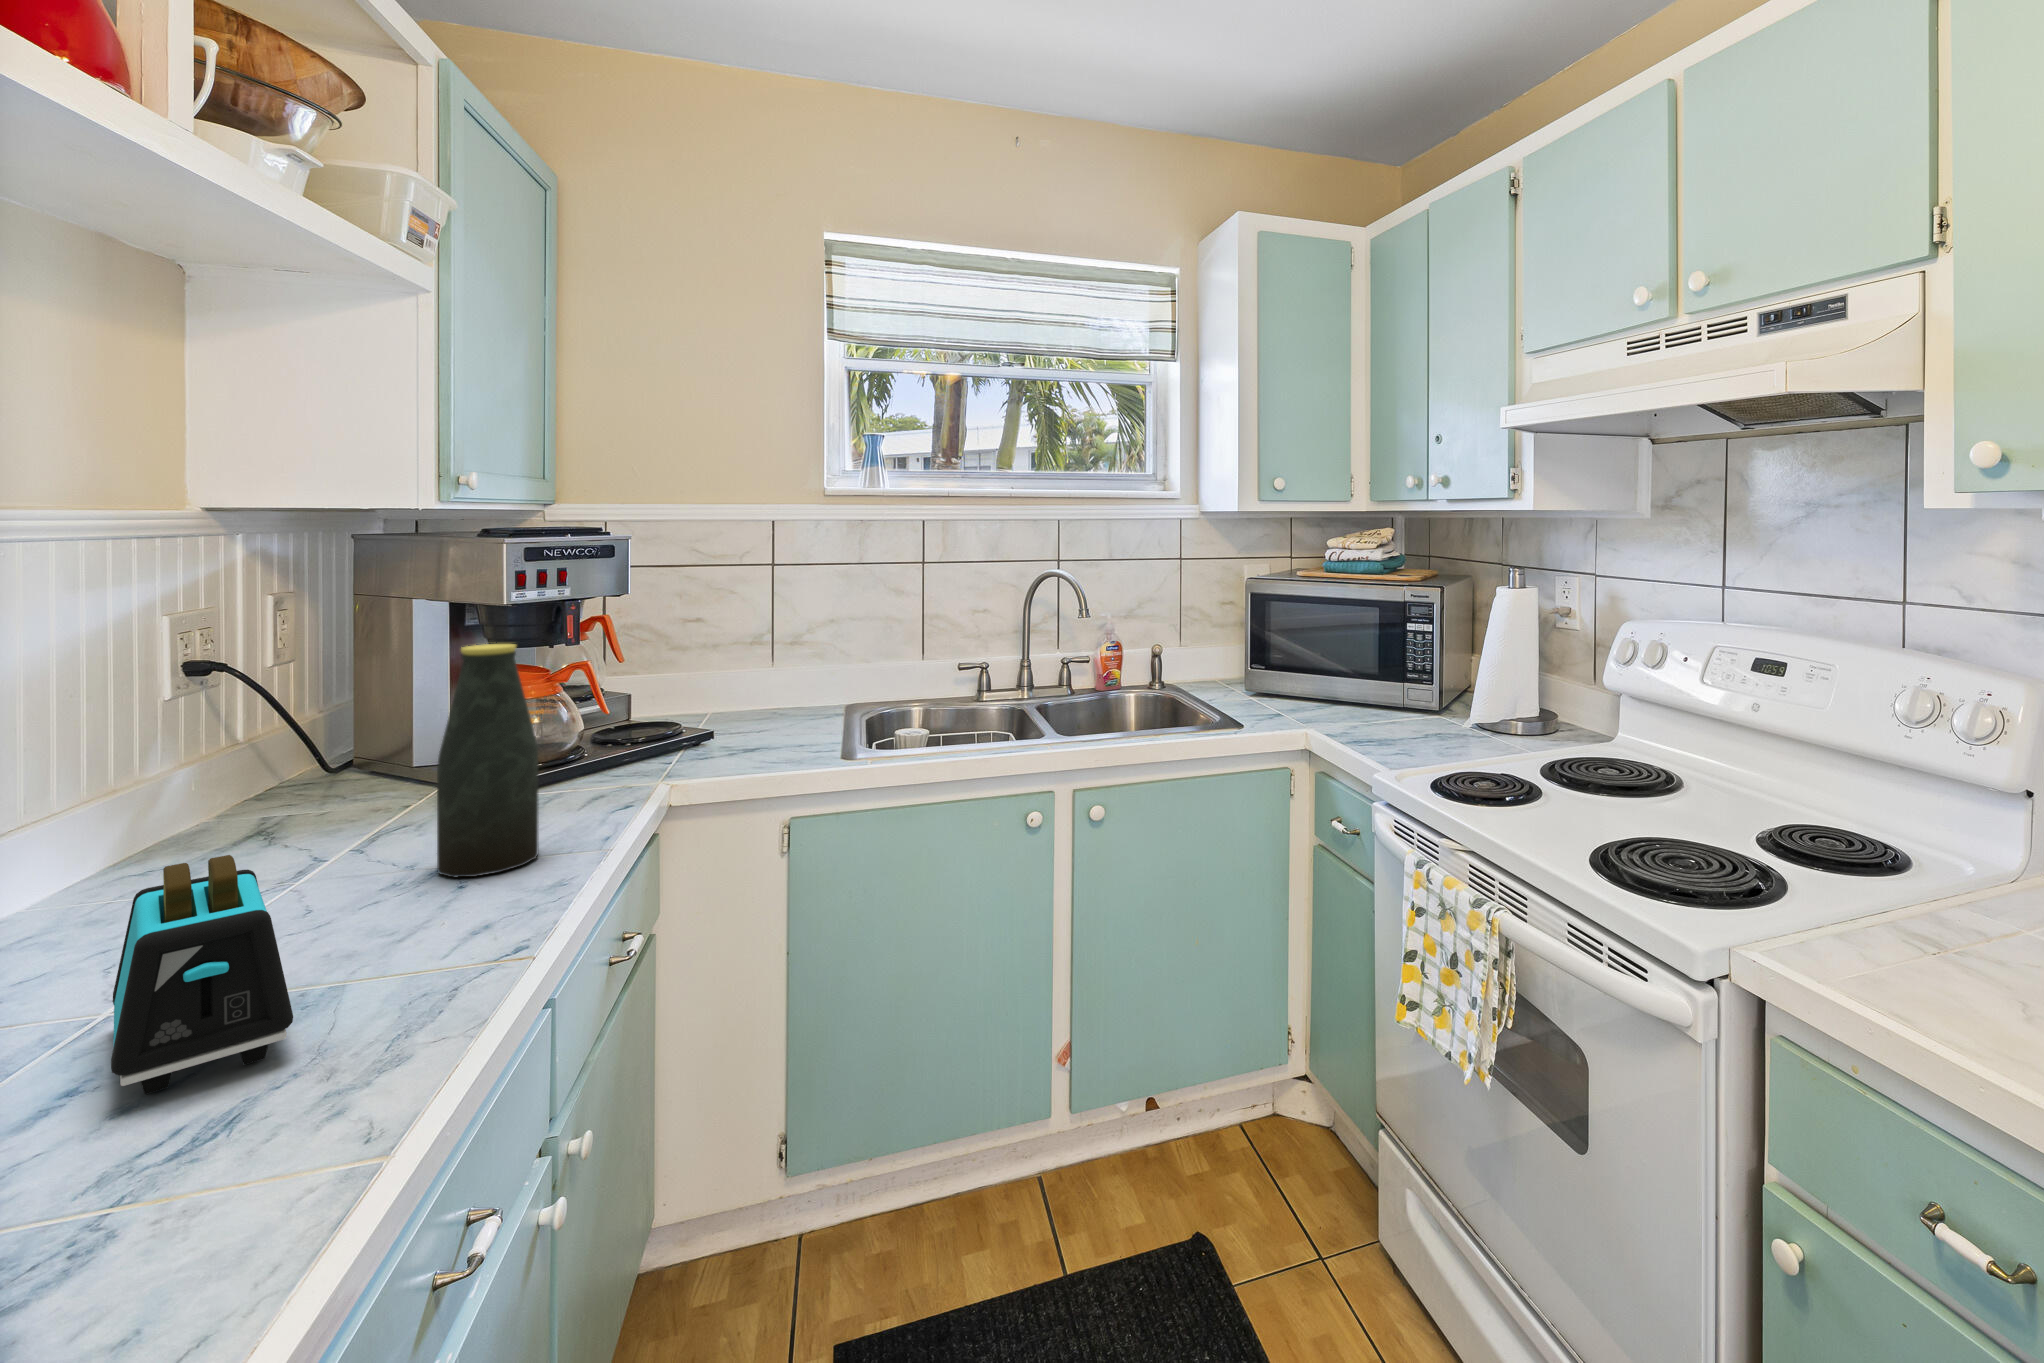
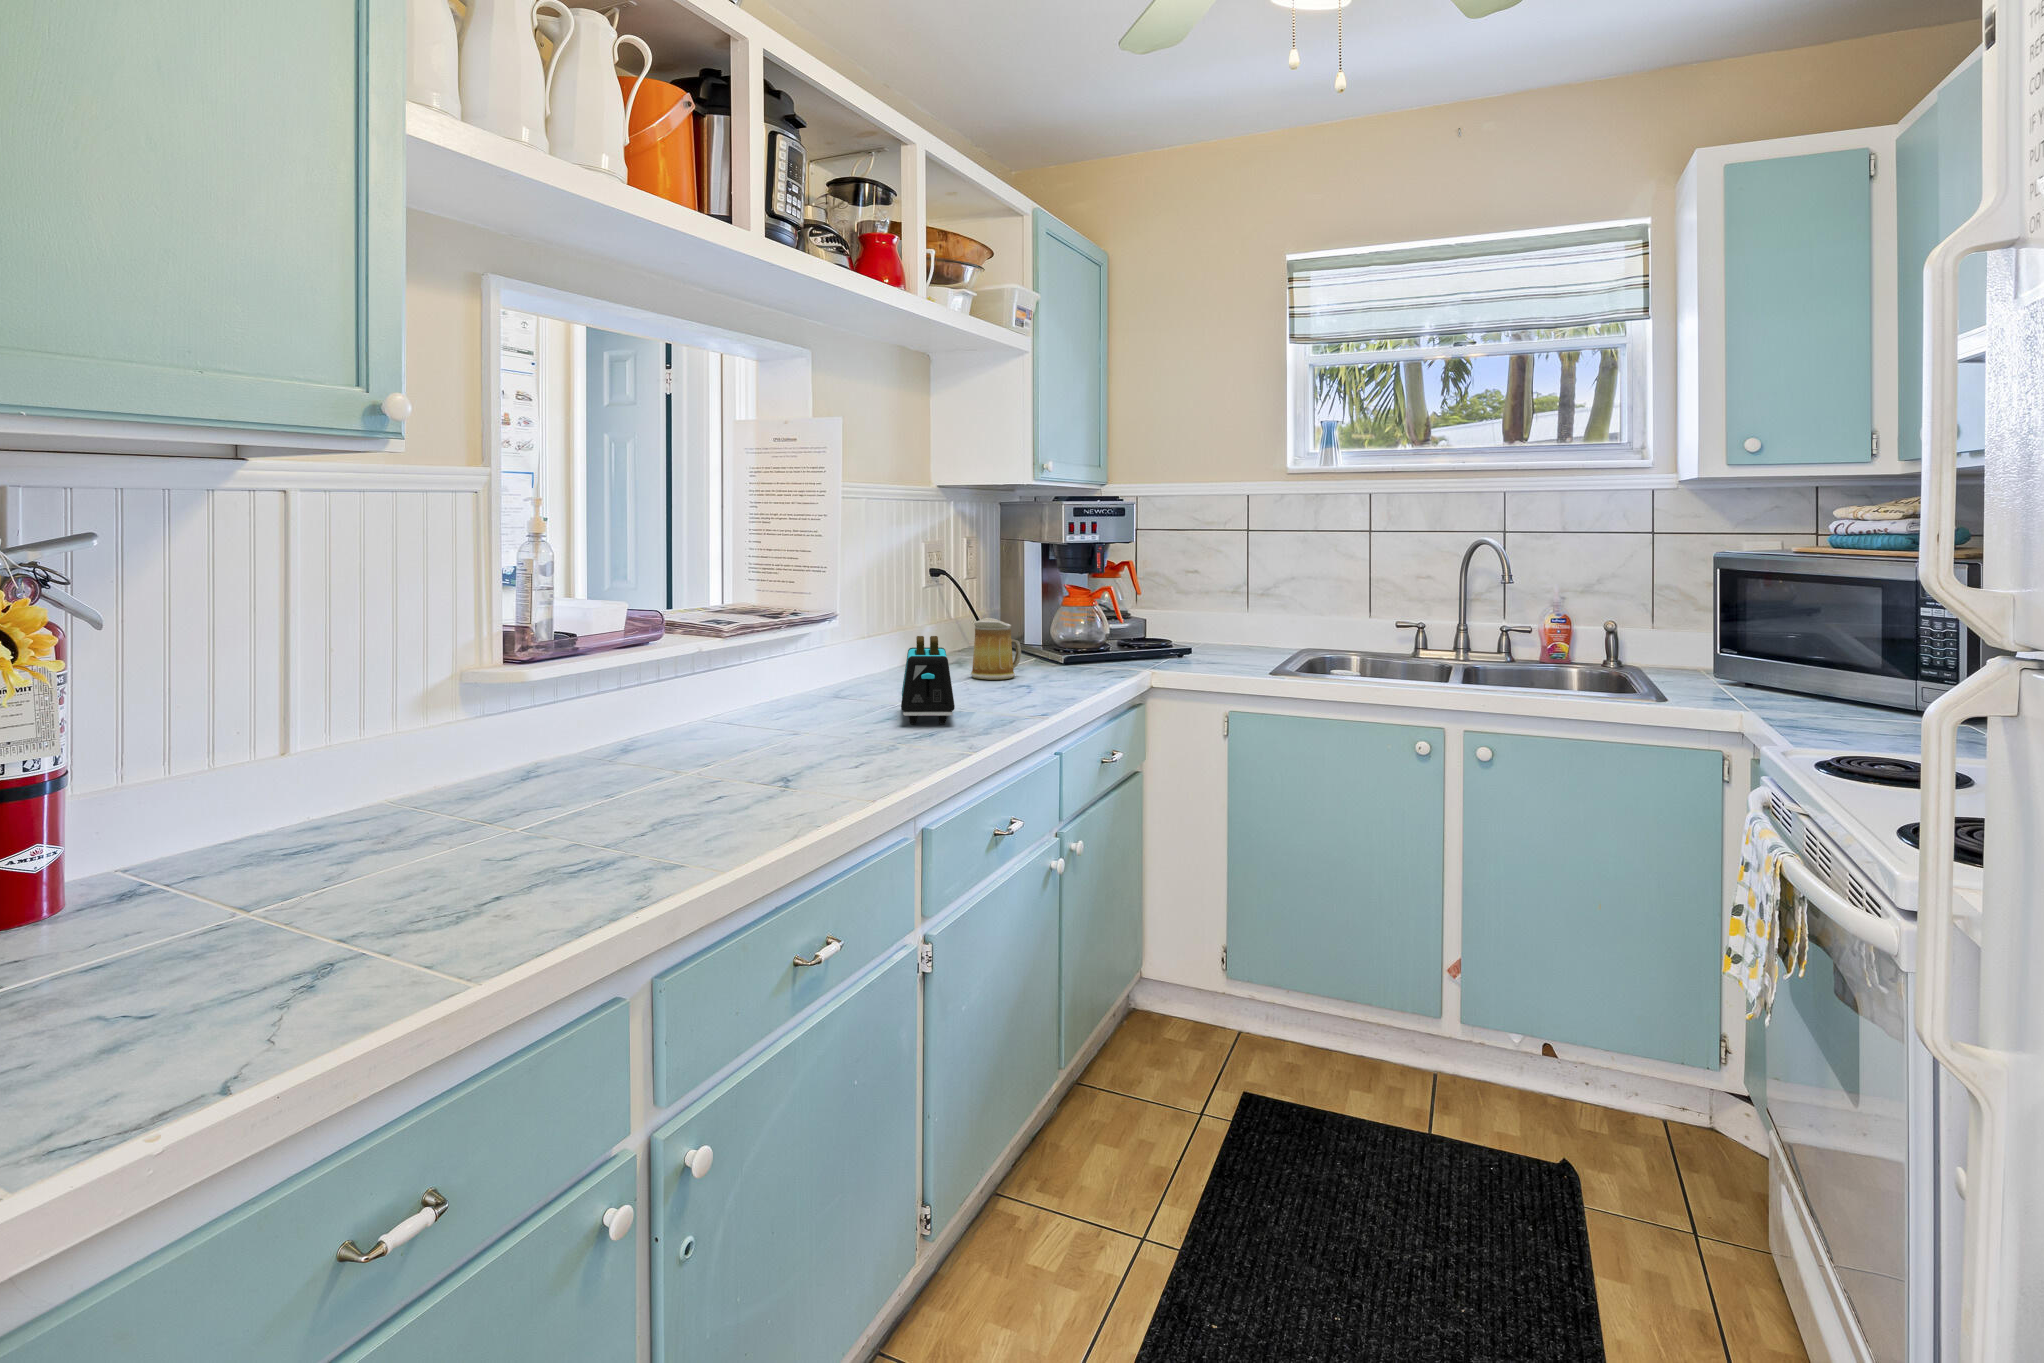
bottle: present [437,644,539,877] -> none [1021,561,1068,692]
mug: none [307,750,427,864] -> present [971,618,1021,680]

